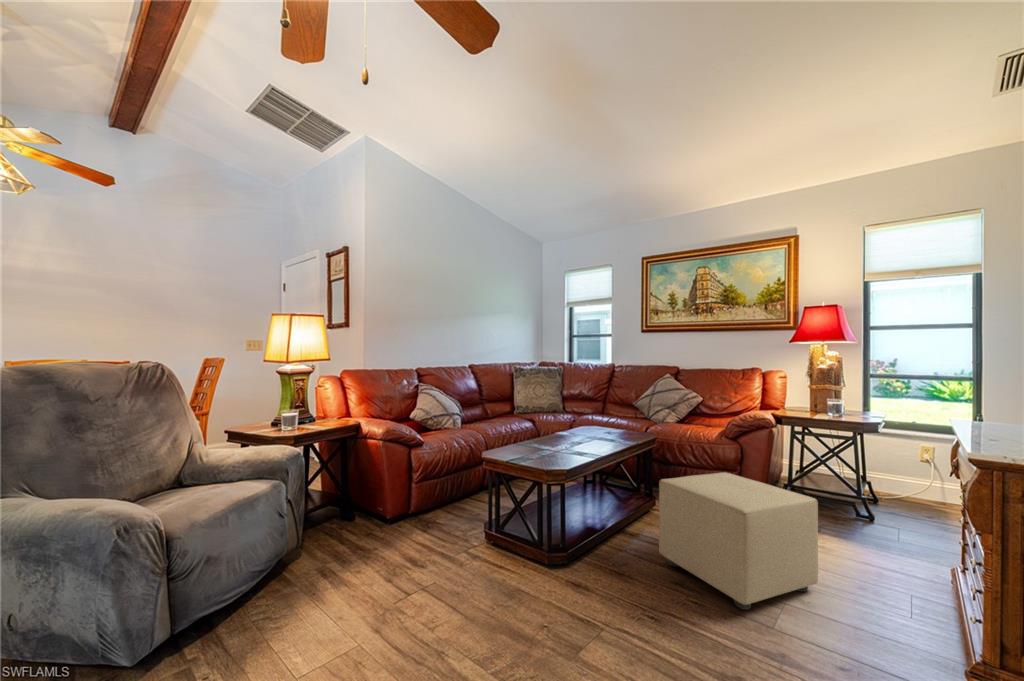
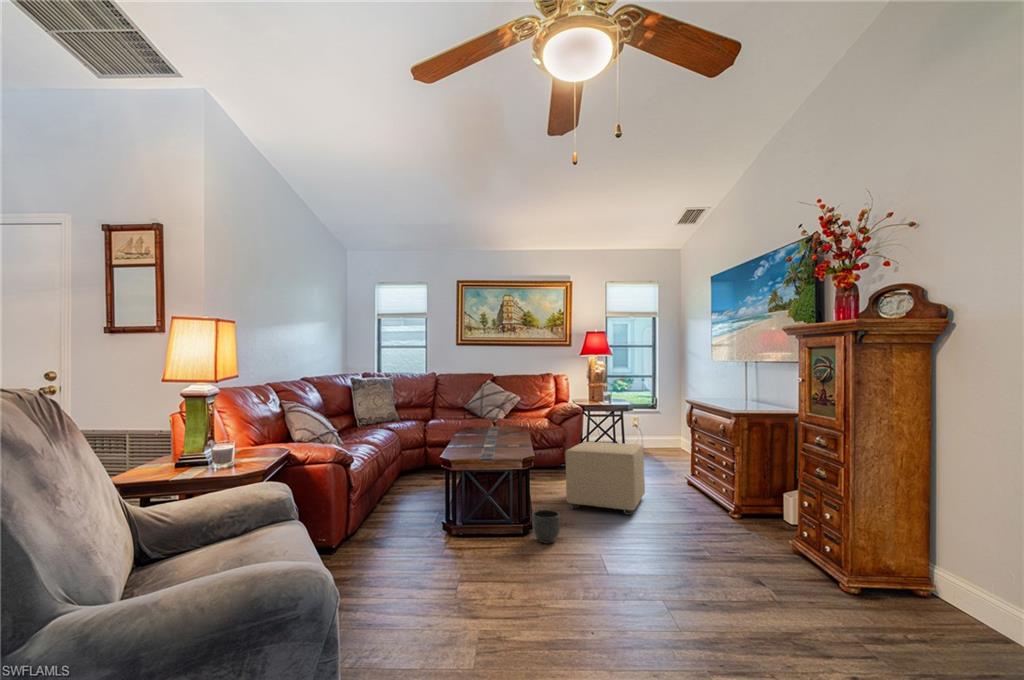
planter: none [549,551,588,602] -> present [532,510,561,544]

